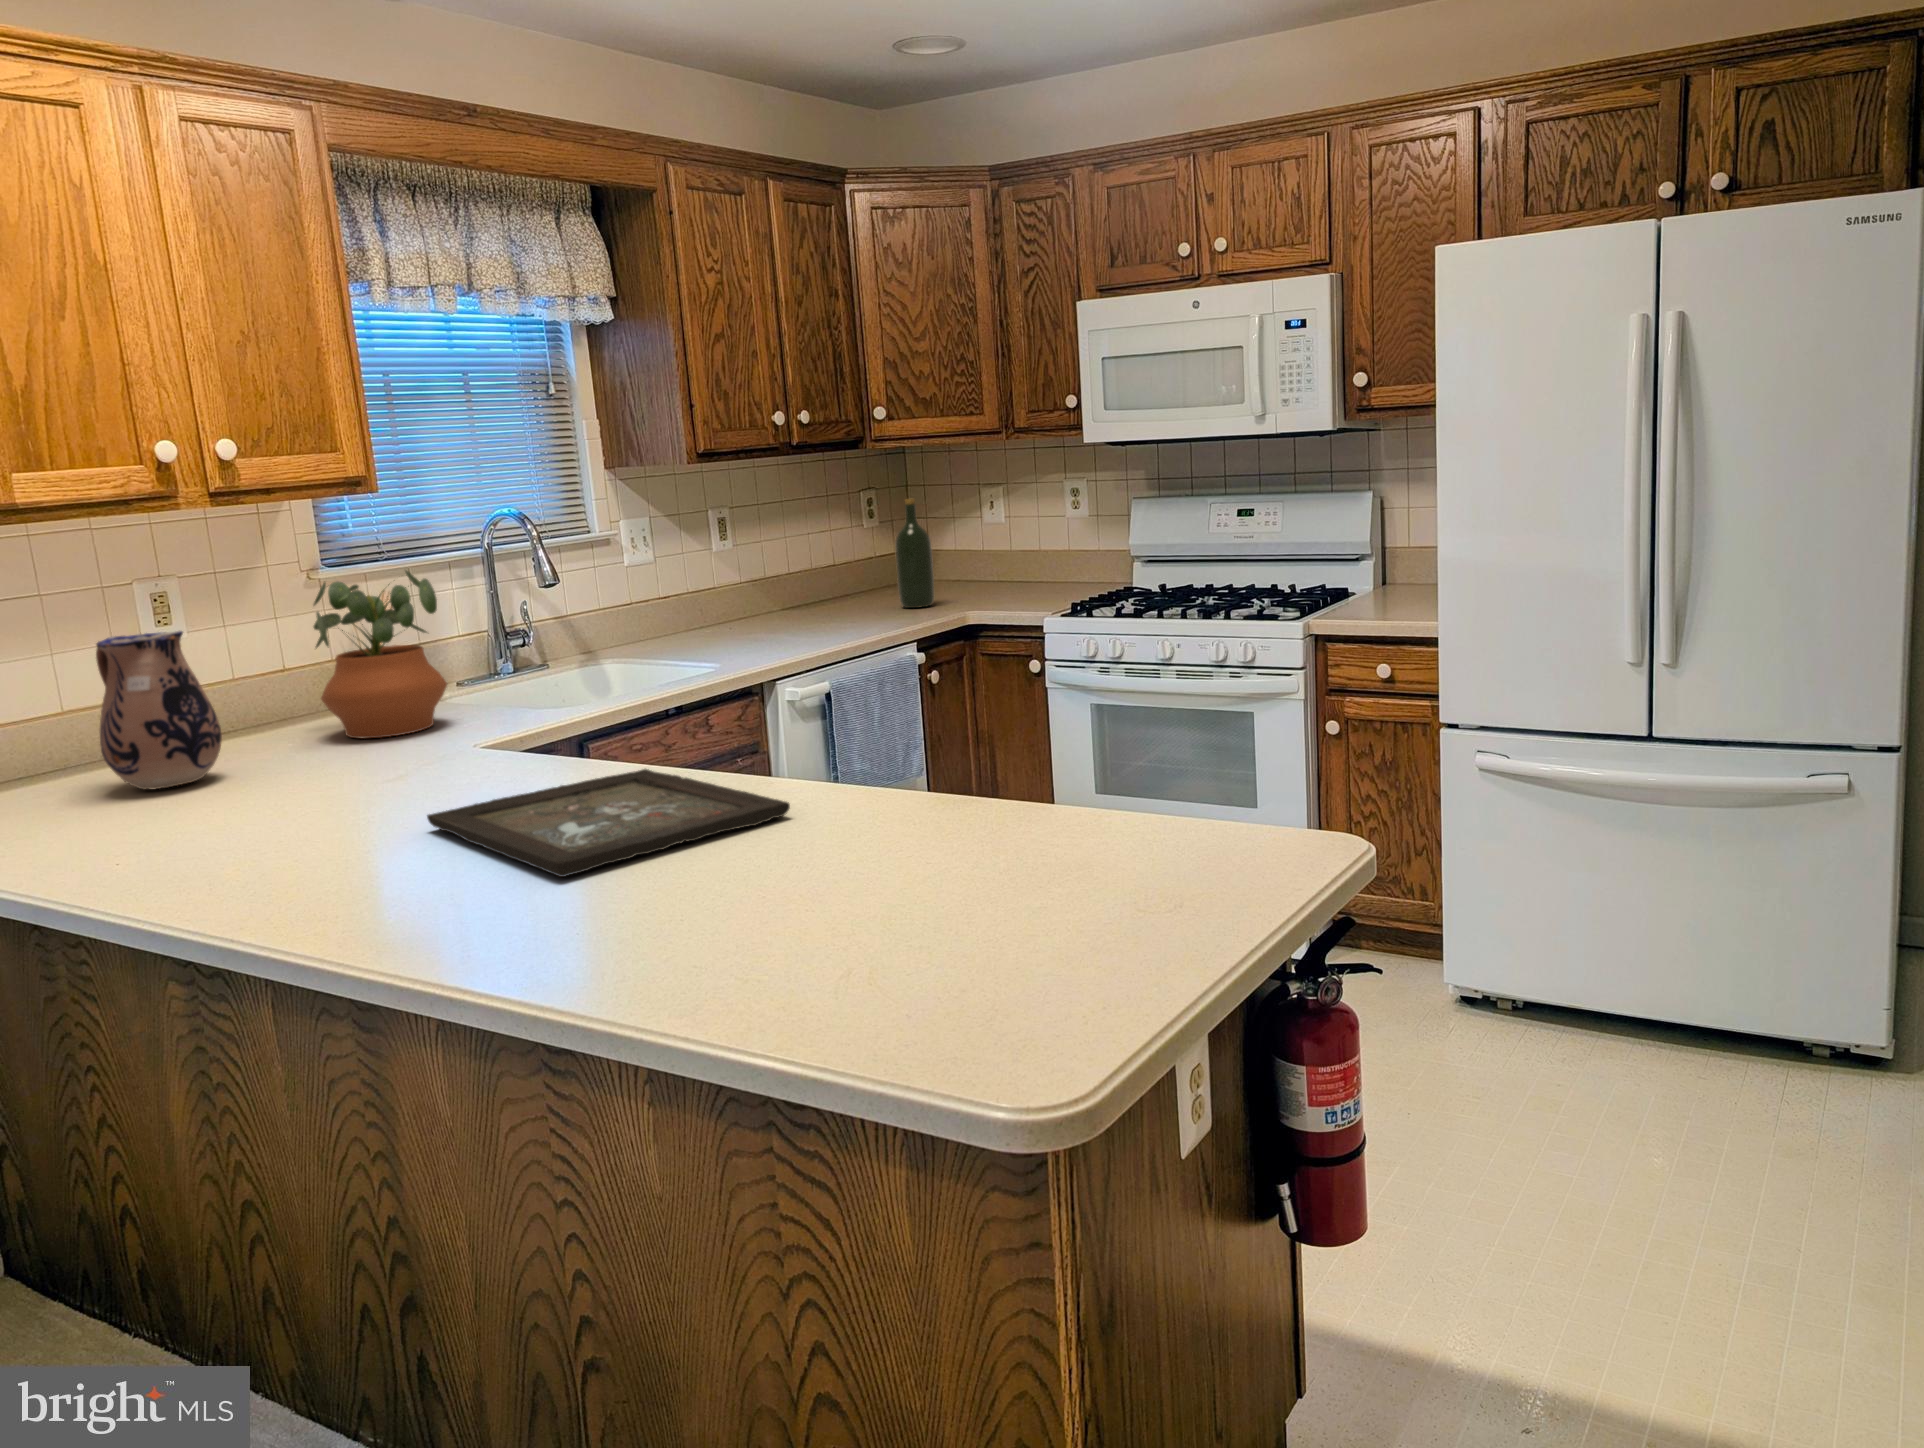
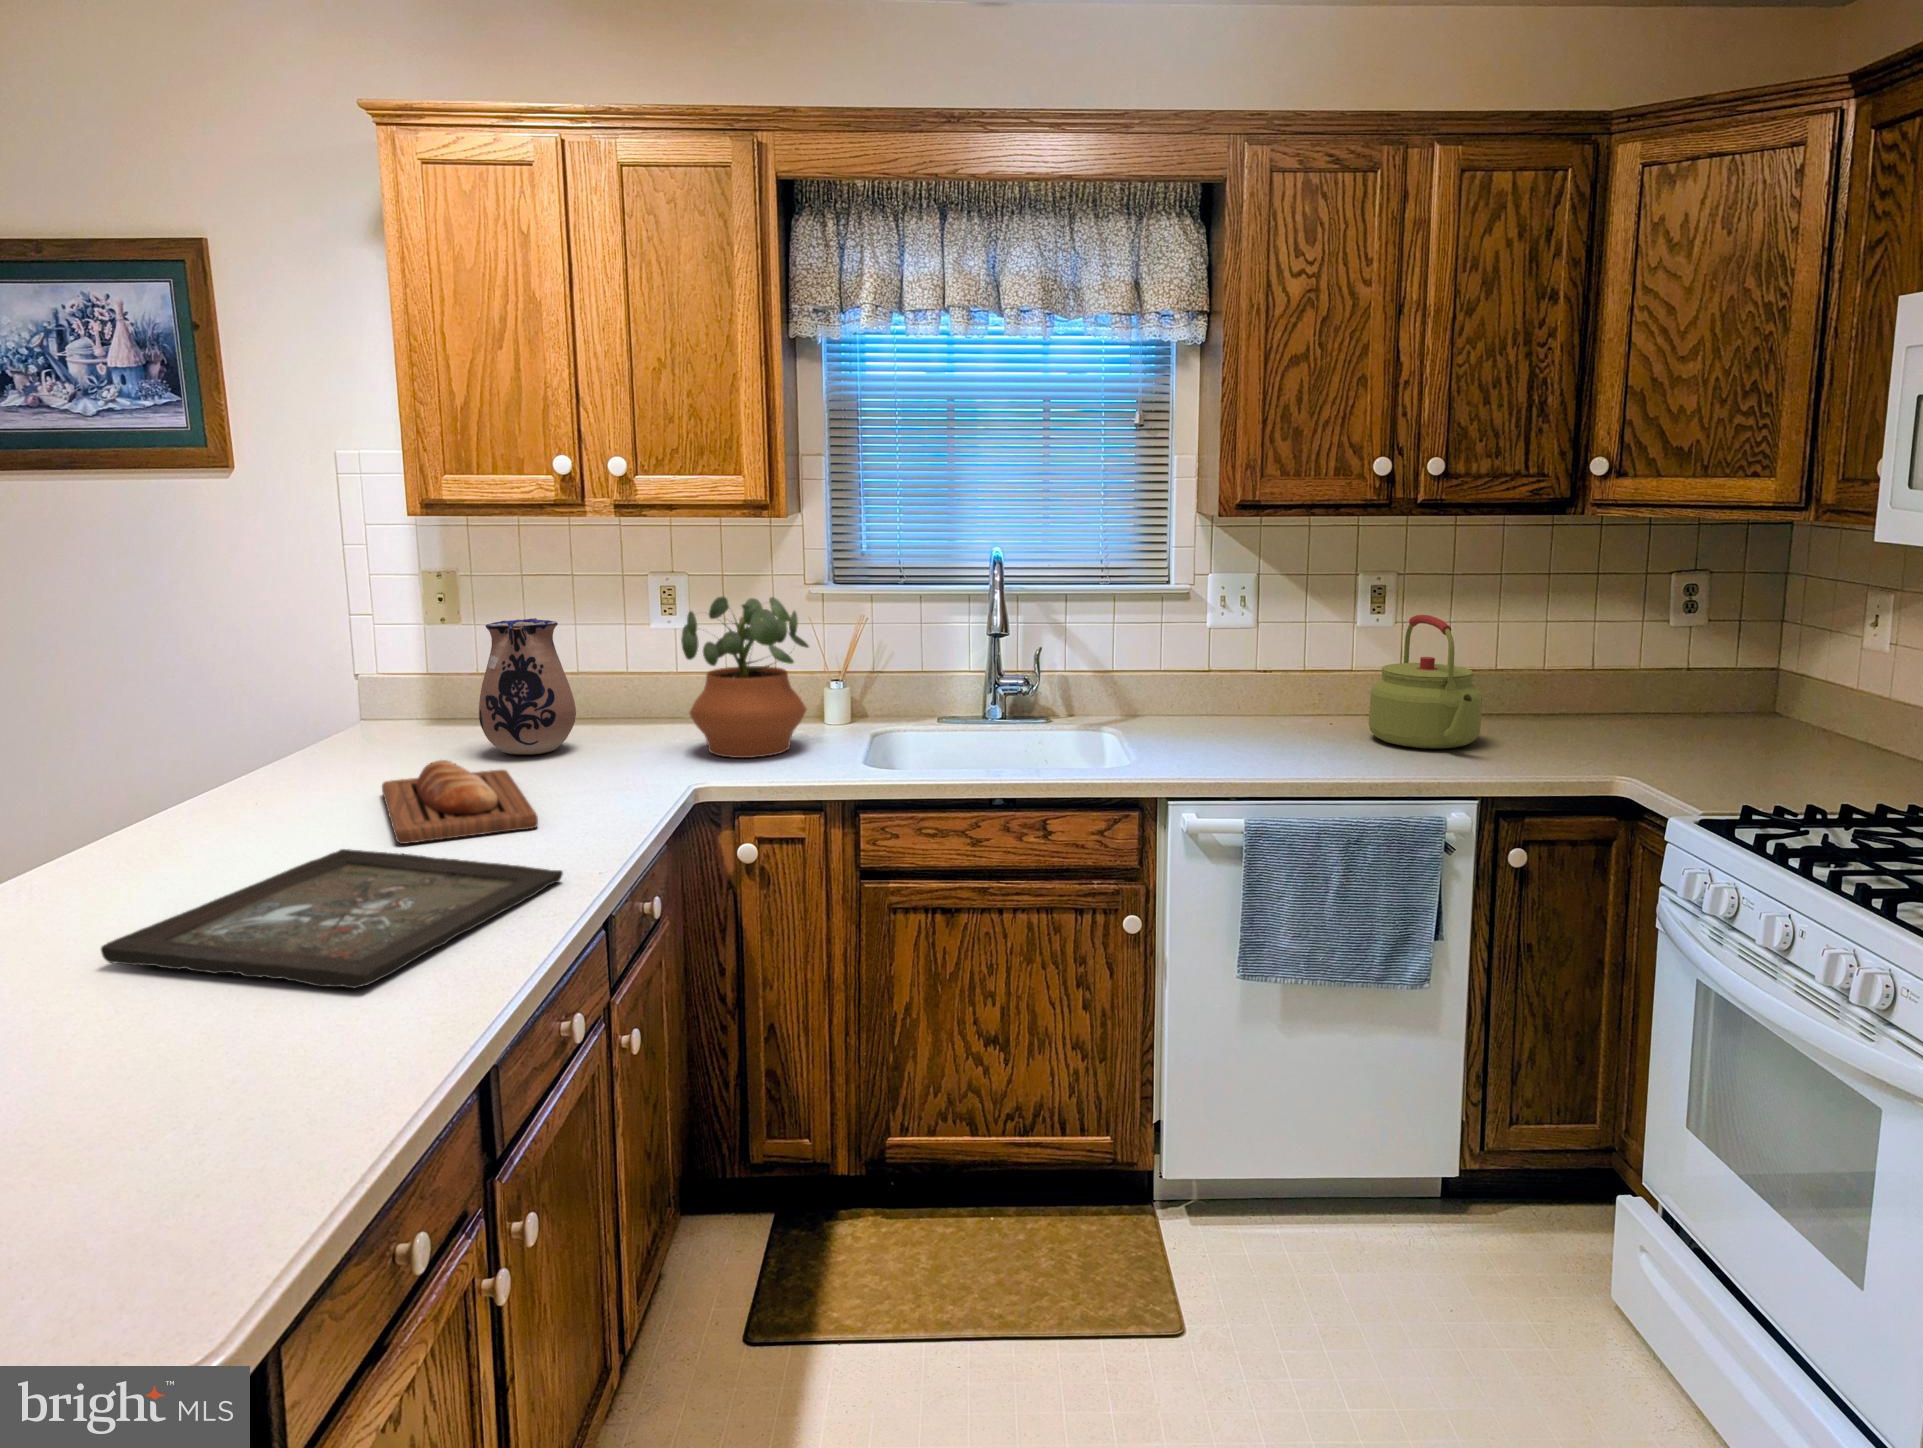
wine bottle: present [895,499,934,608] -> none [1574,595,1636,754]
kettle: none [776,529,873,627] -> present [1369,615,1482,749]
bread loaf: none [190,757,474,824] -> present [382,760,538,844]

